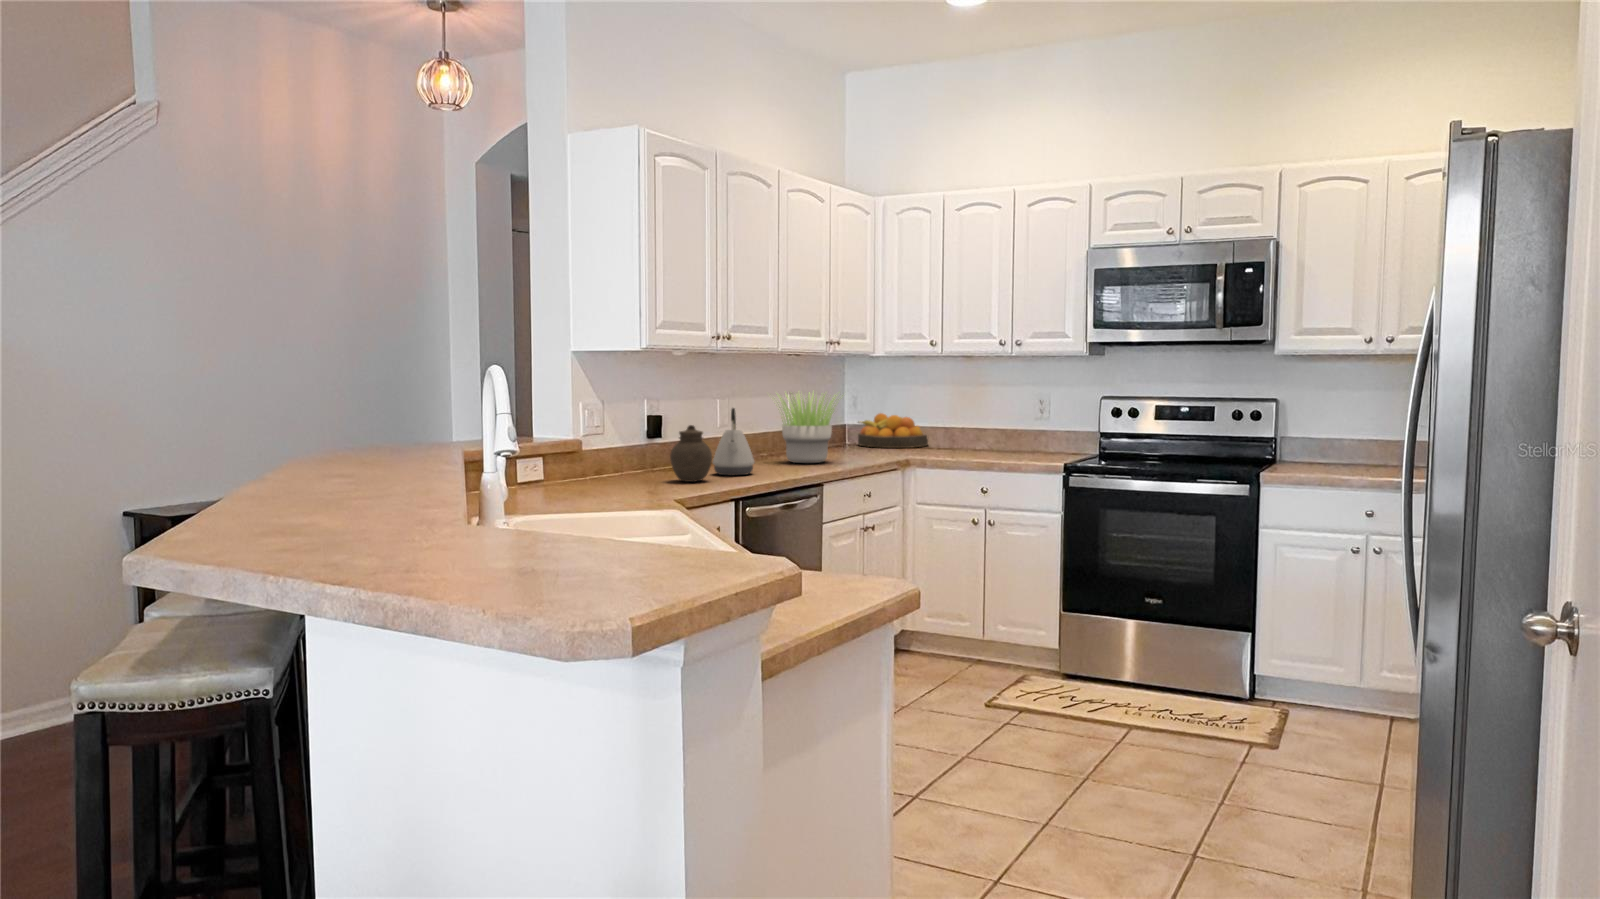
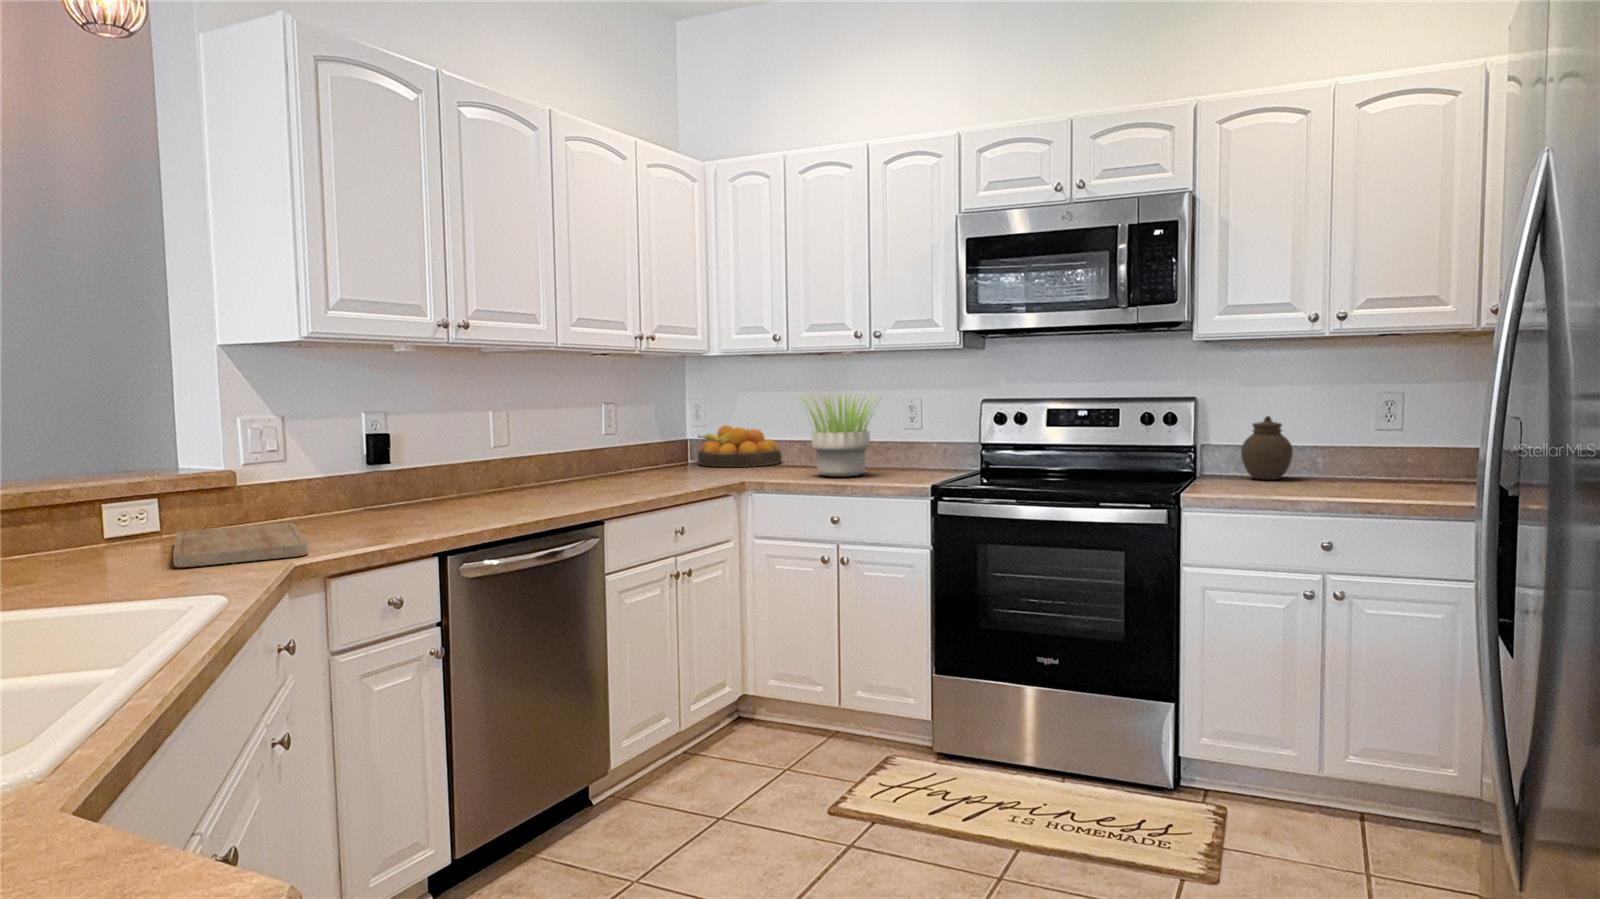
potted plant: present [779,393,836,463] -> present [802,393,881,477]
kettle: present [713,408,754,475] -> none [449,421,509,514]
jar: present [670,425,712,482] -> present [1241,416,1293,480]
cutting board: none [558,477,662,500] -> present [173,523,308,567]

